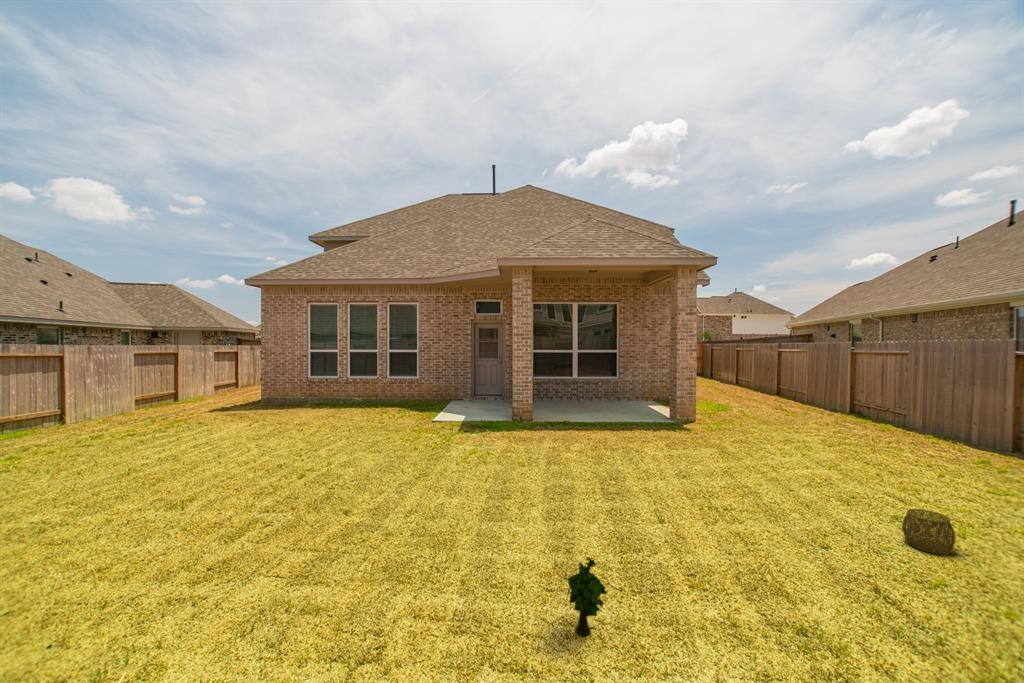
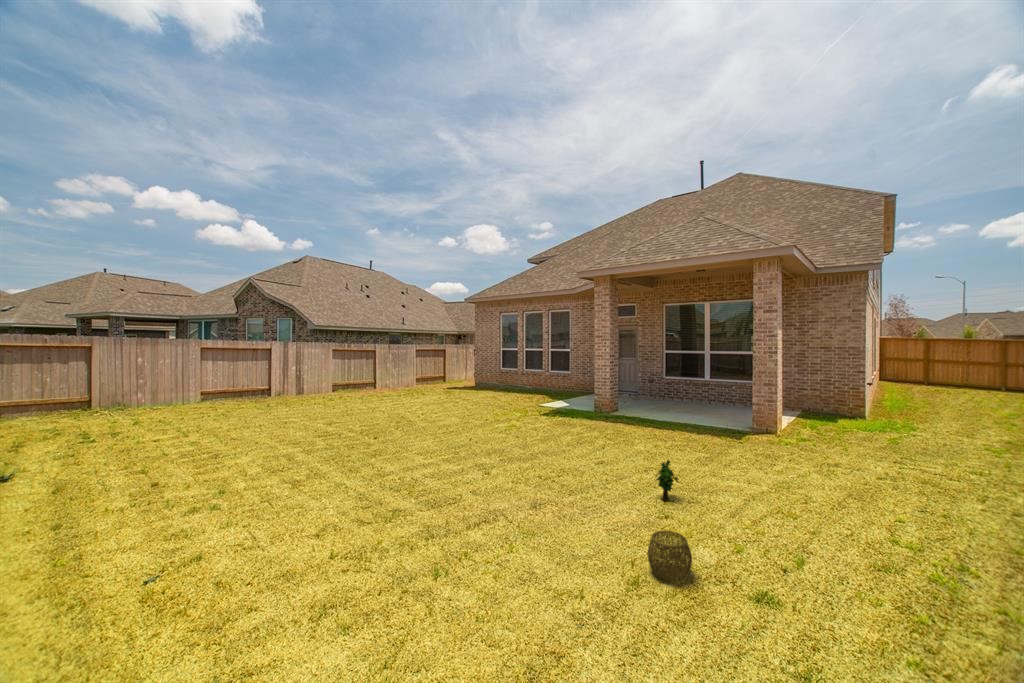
decorative plant: present [565,558,607,636] -> present [655,460,678,502]

